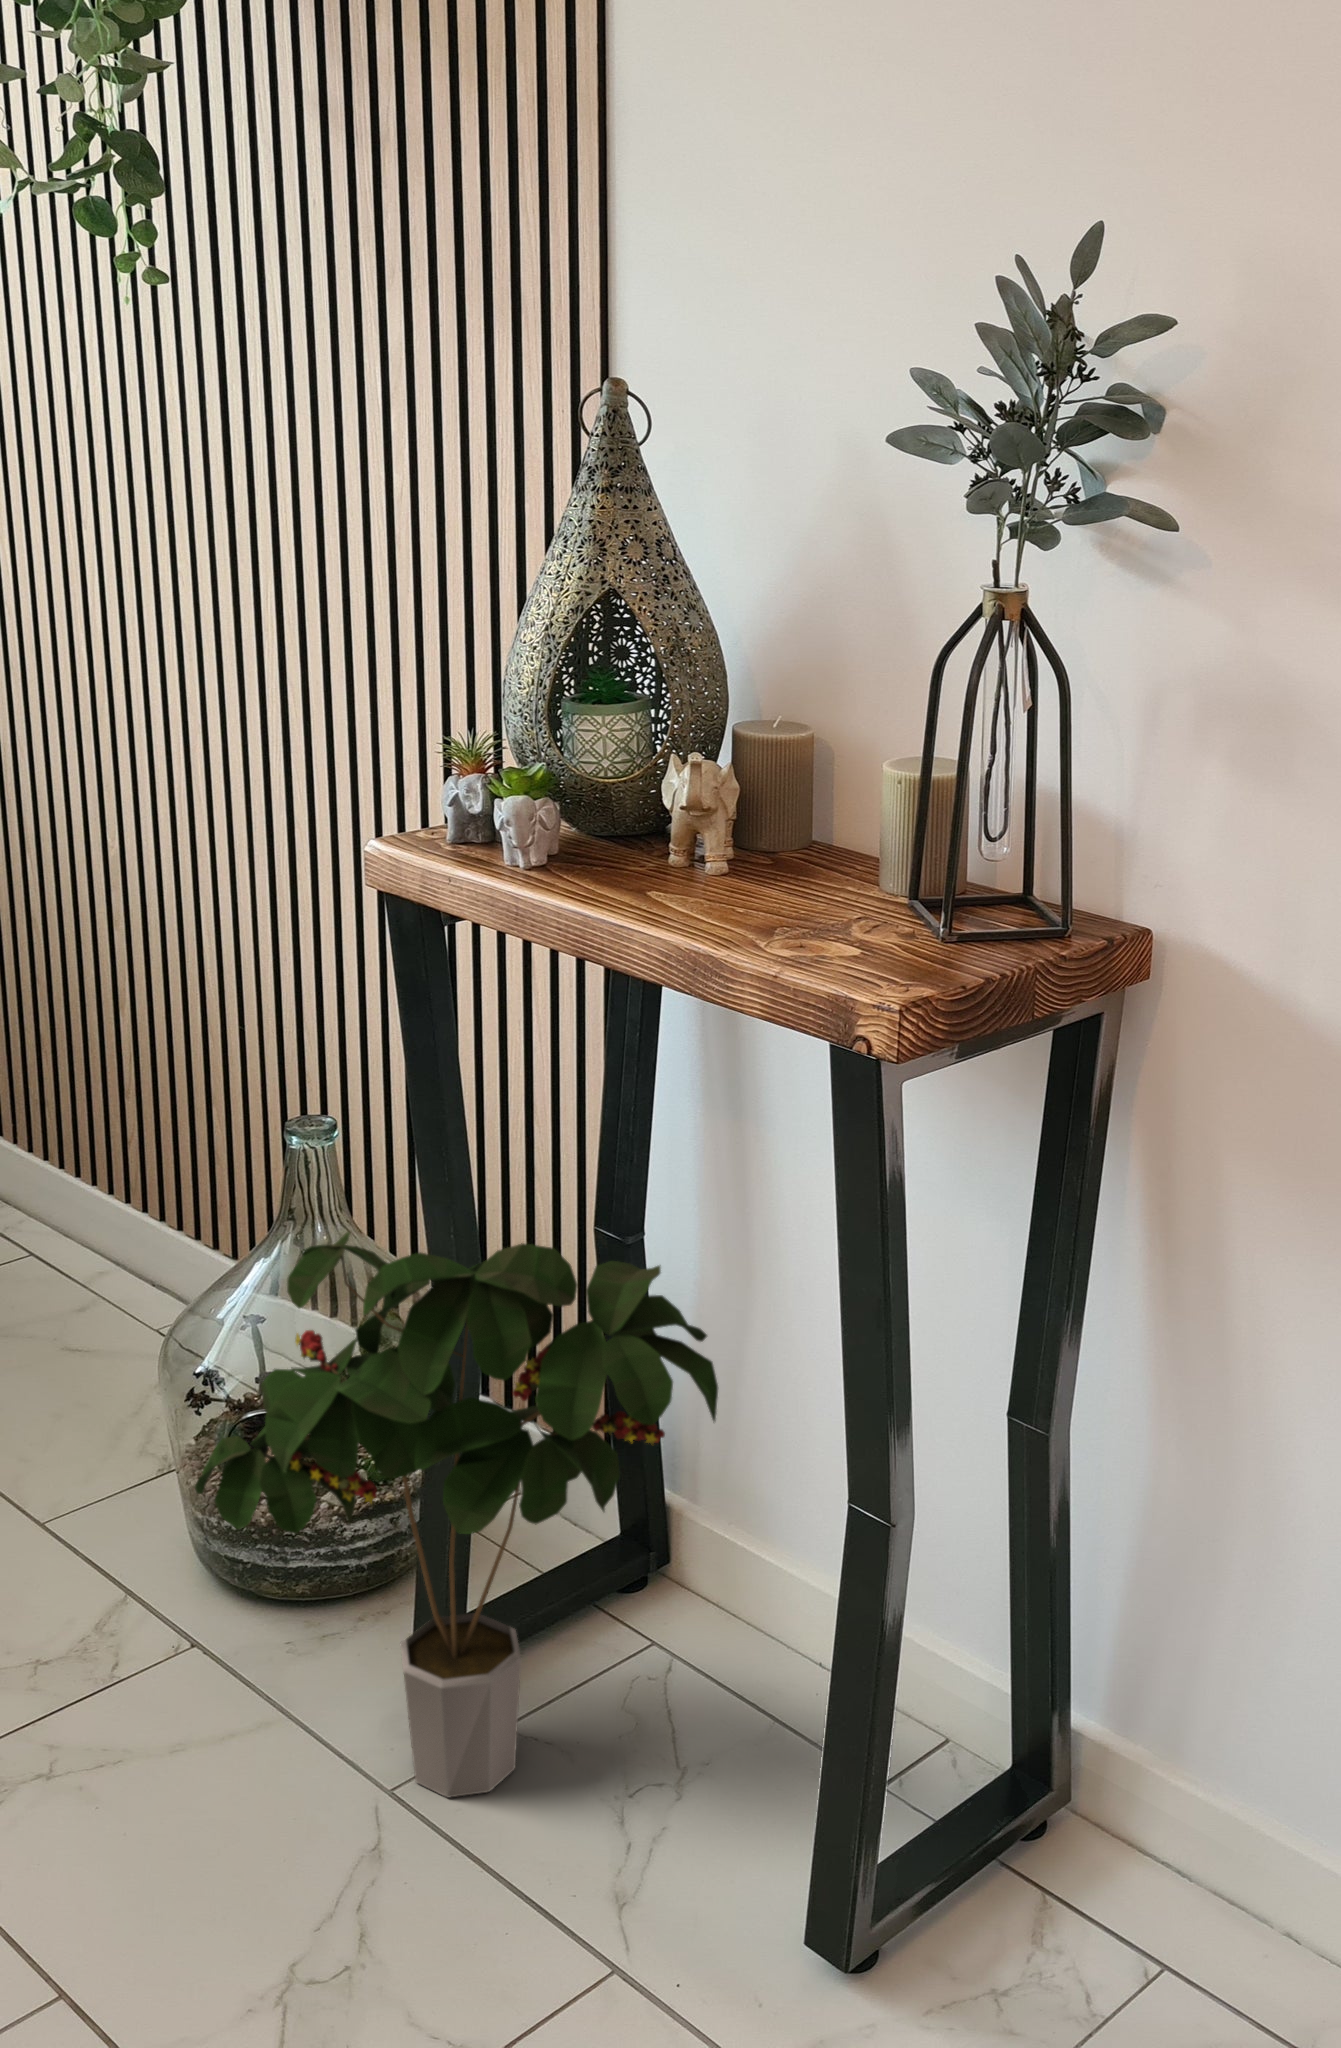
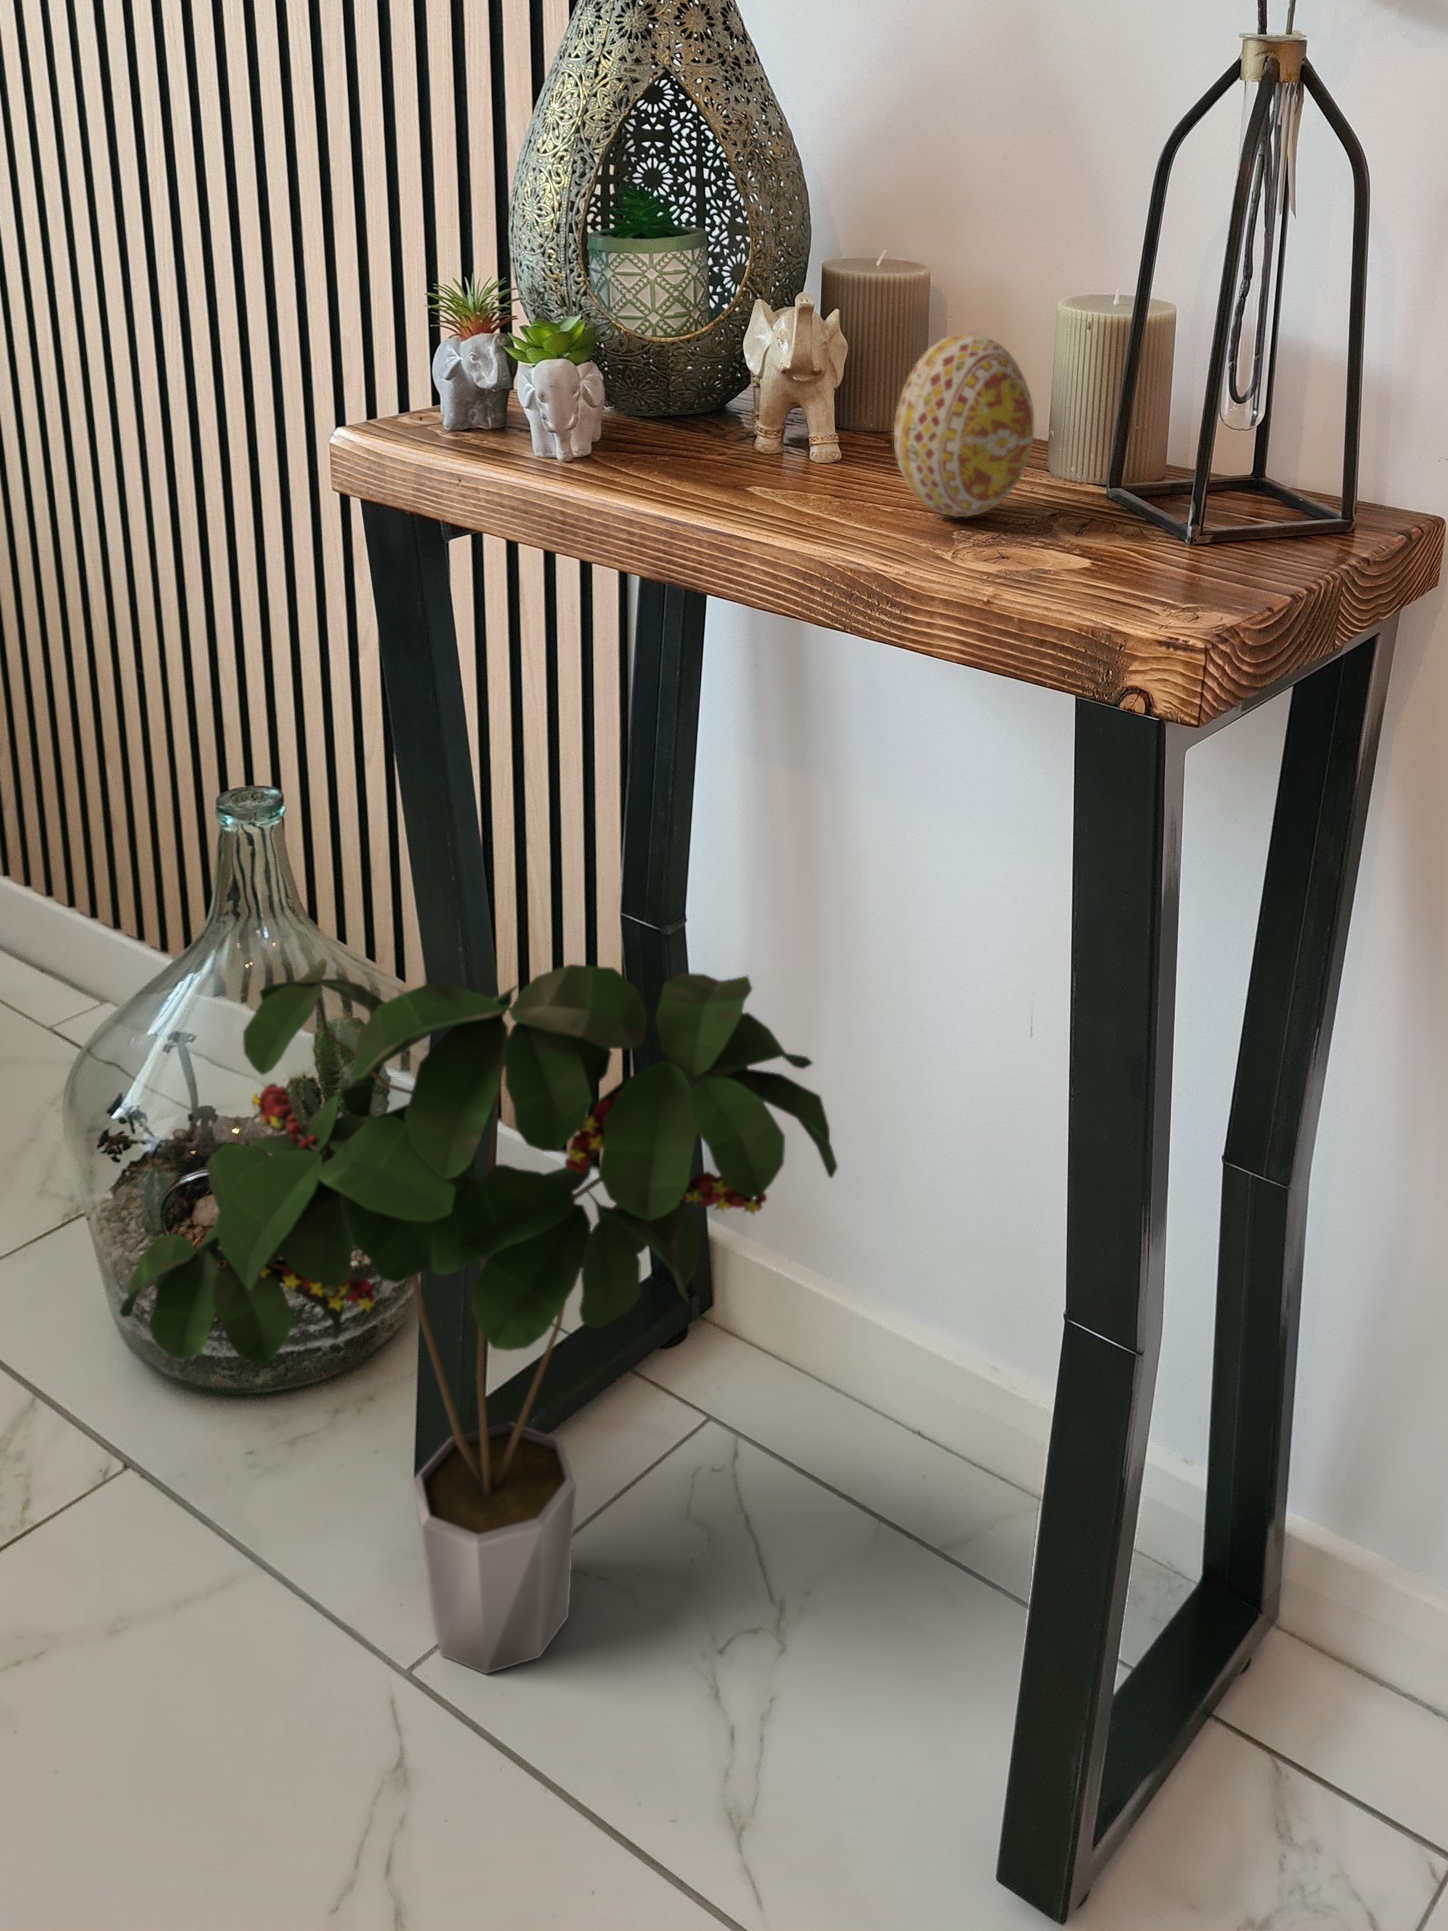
decorative egg: none [742,786,842,917] -> present [894,333,1034,517]

